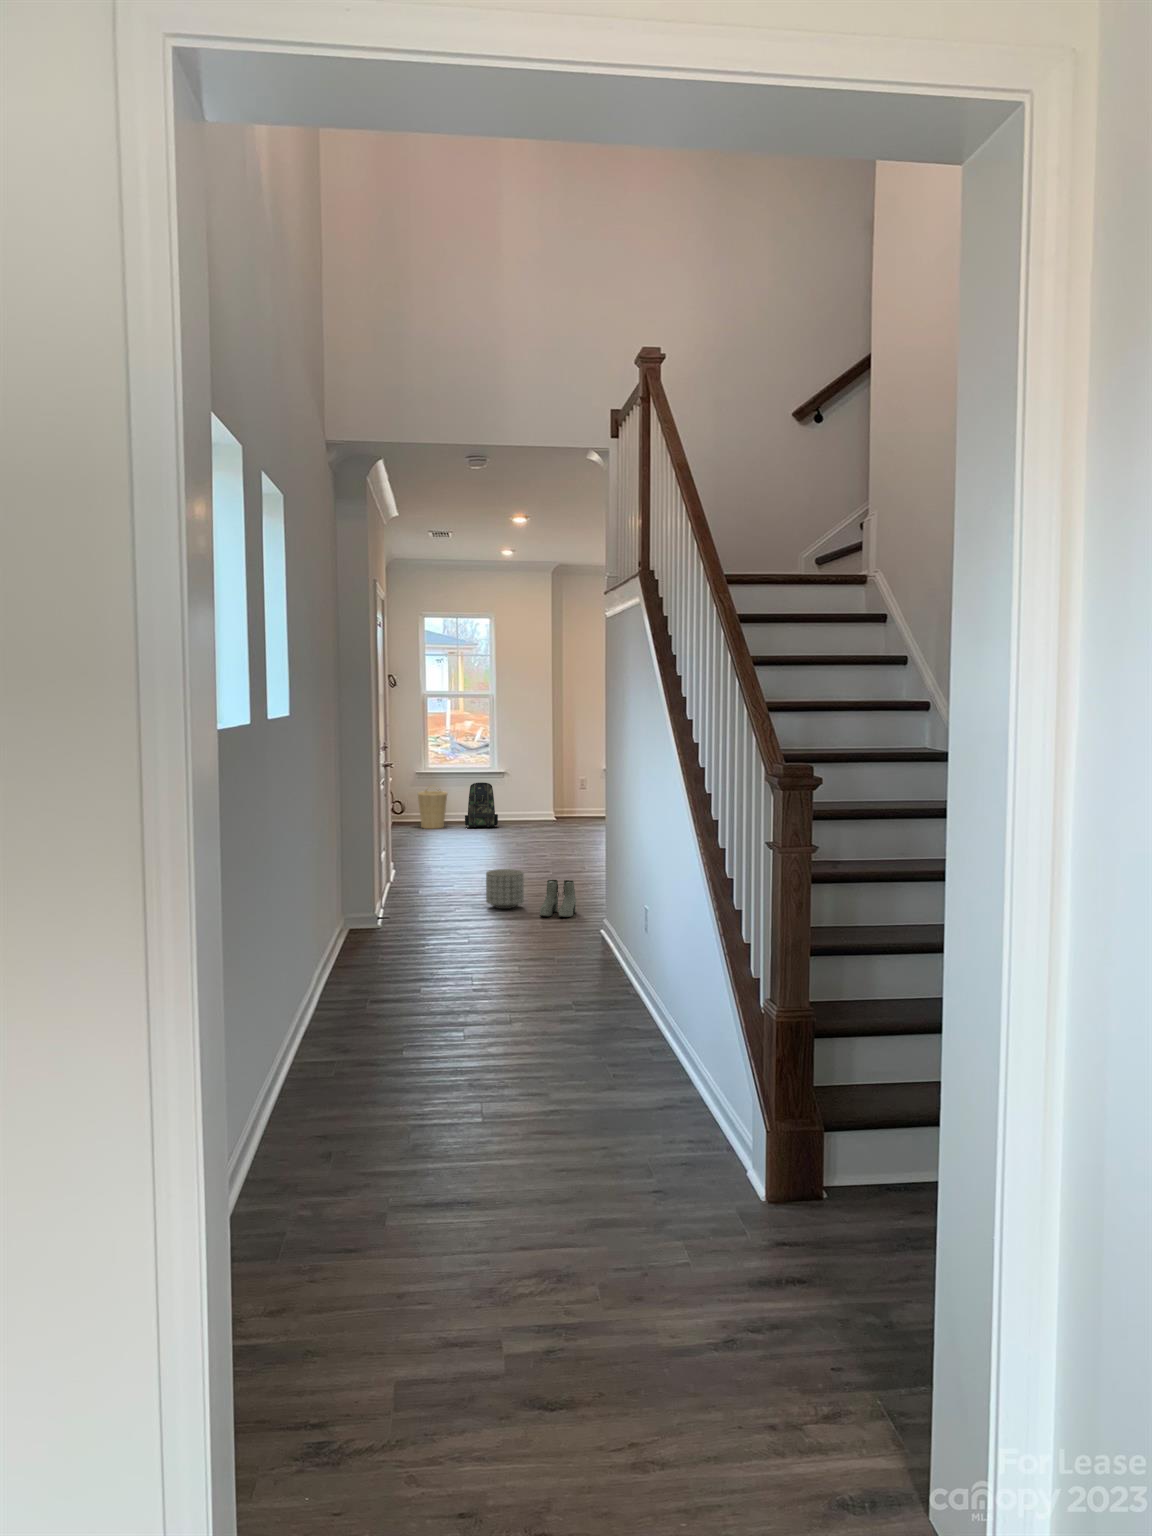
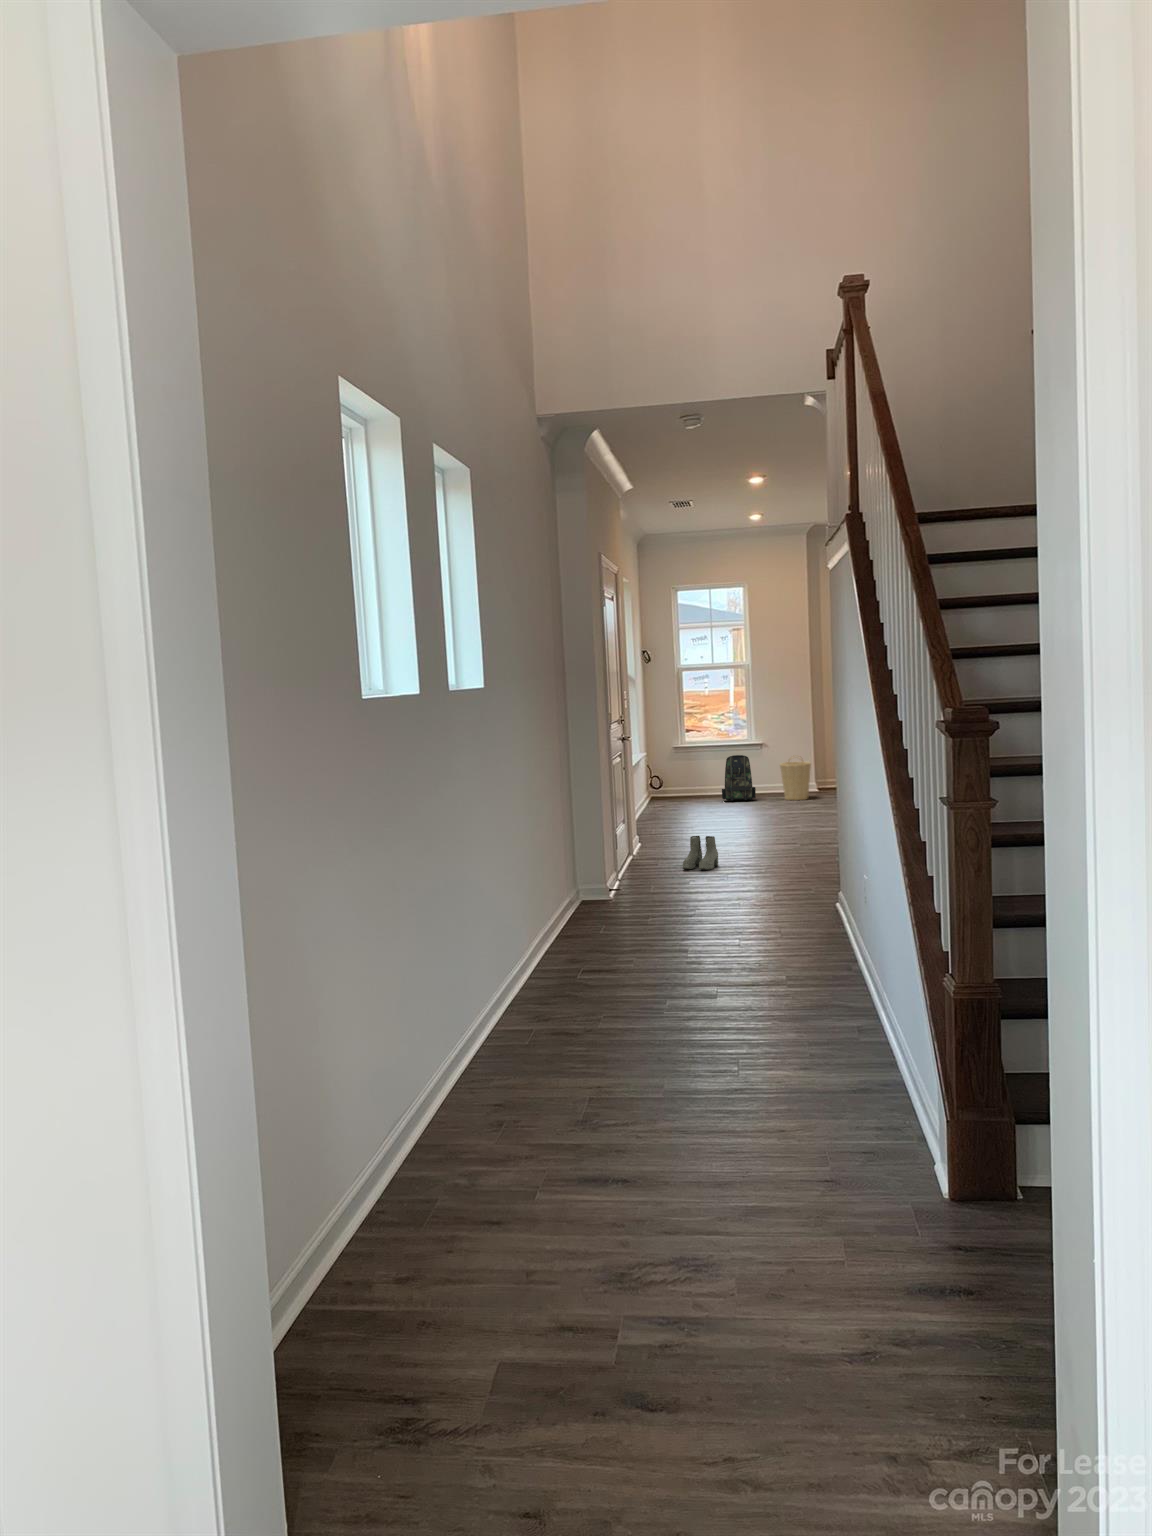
basket: present [418,787,447,829] -> present [780,758,811,800]
planter: present [486,869,524,909] -> none [721,840,761,881]
boots: present [540,880,576,917] -> present [683,836,718,870]

